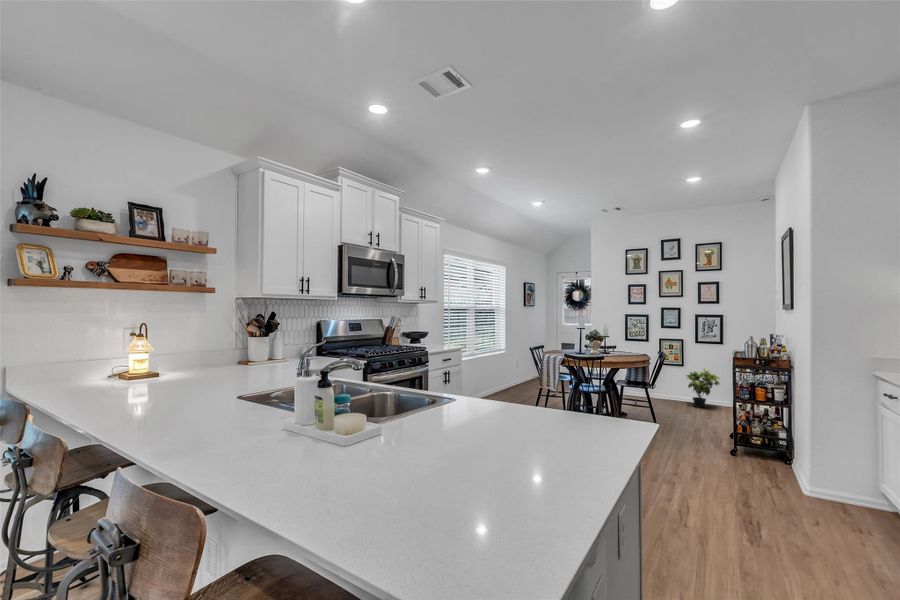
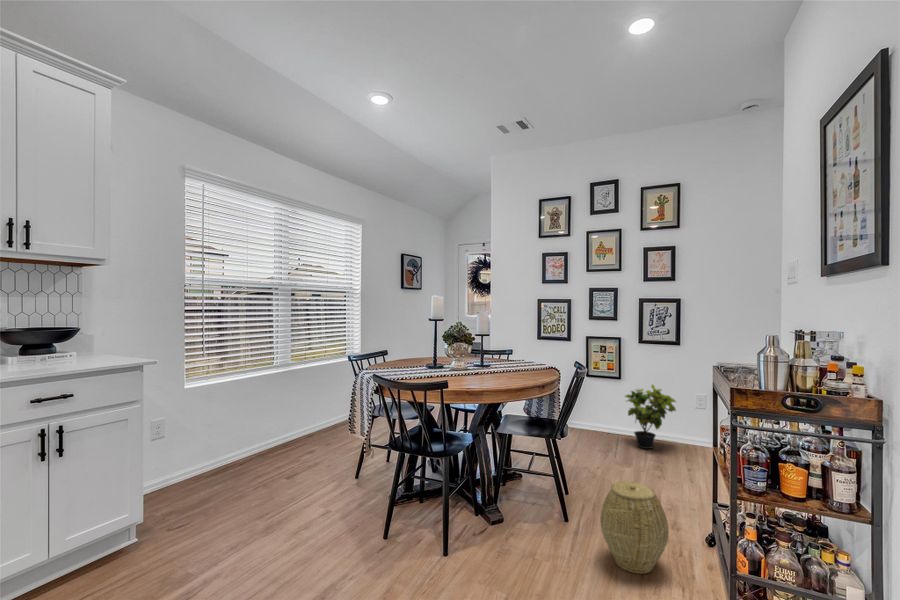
woven basket: none [673,405,707,445] -> present [600,481,669,574]

